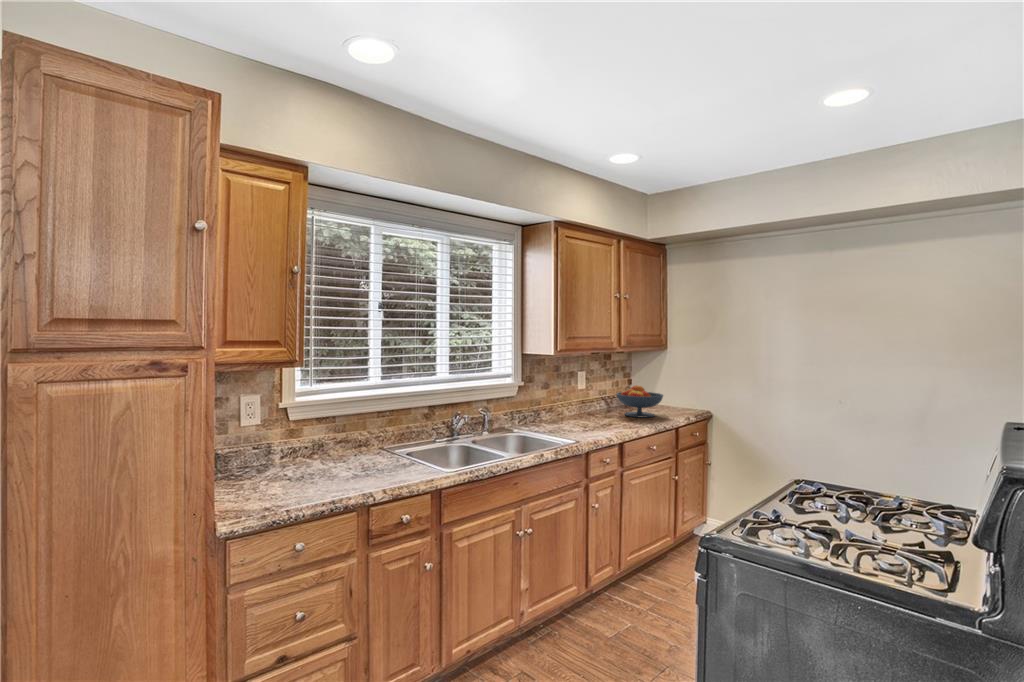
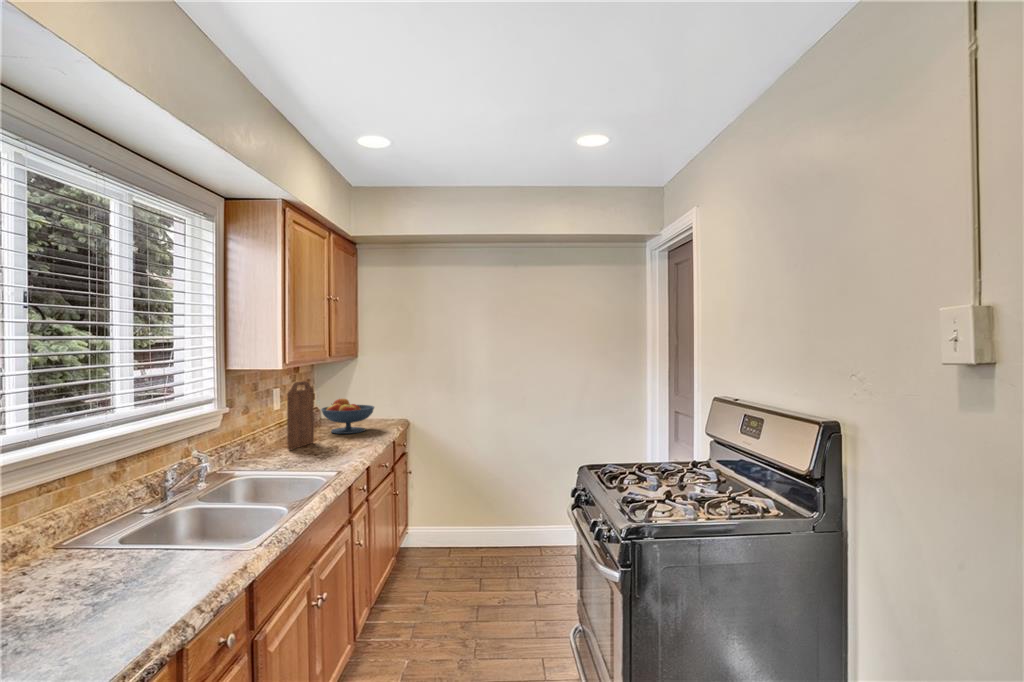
cutting board: none [571,367,598,422] -> present [287,381,314,450]

